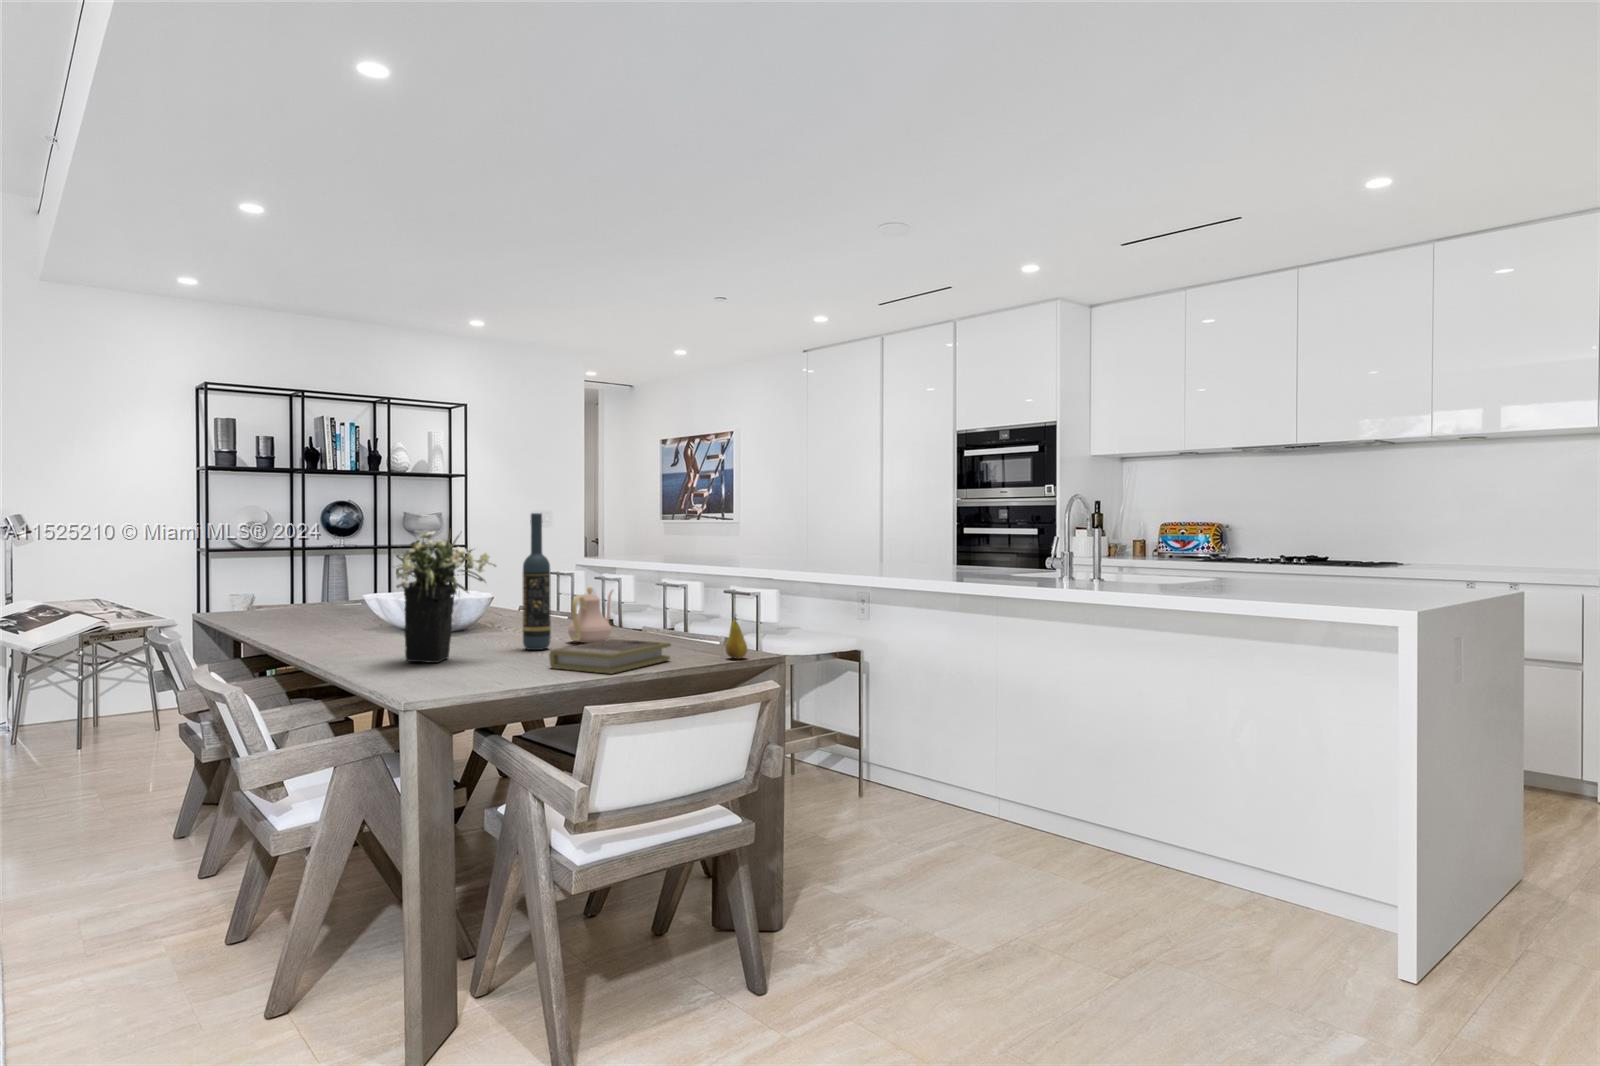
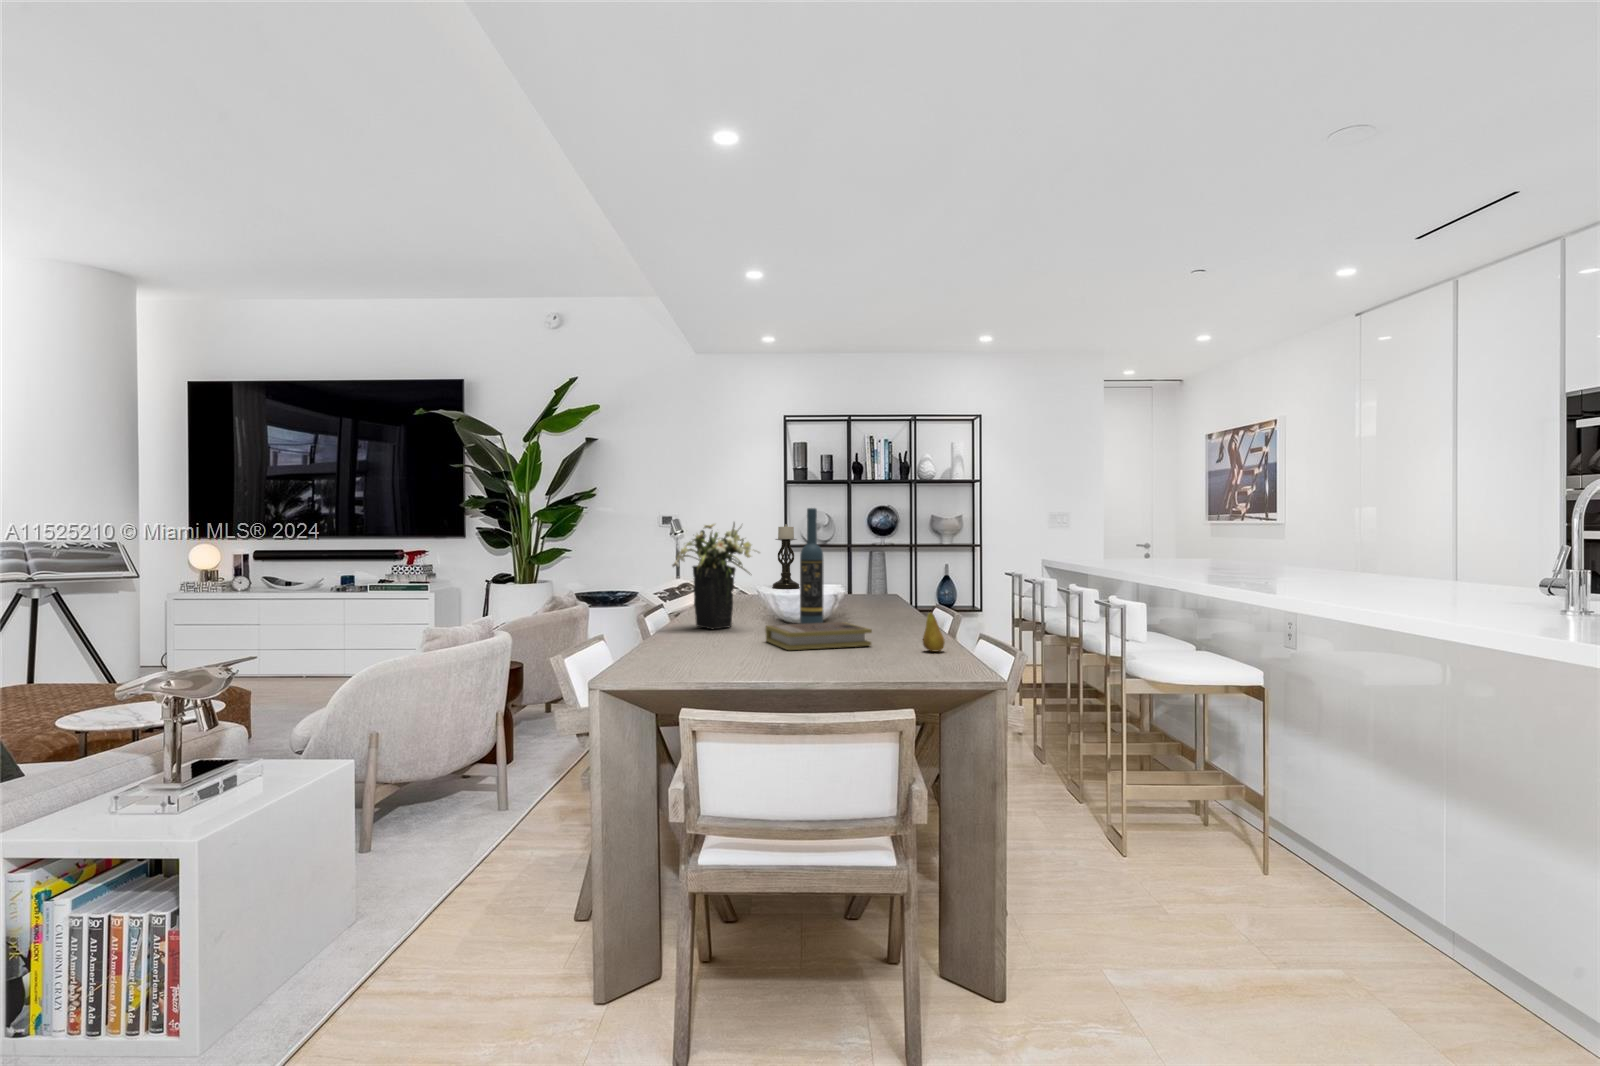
candle holder: none [293,527,333,609] -> present [772,524,800,589]
teapot: present [568,587,613,643] -> none [845,576,907,626]

